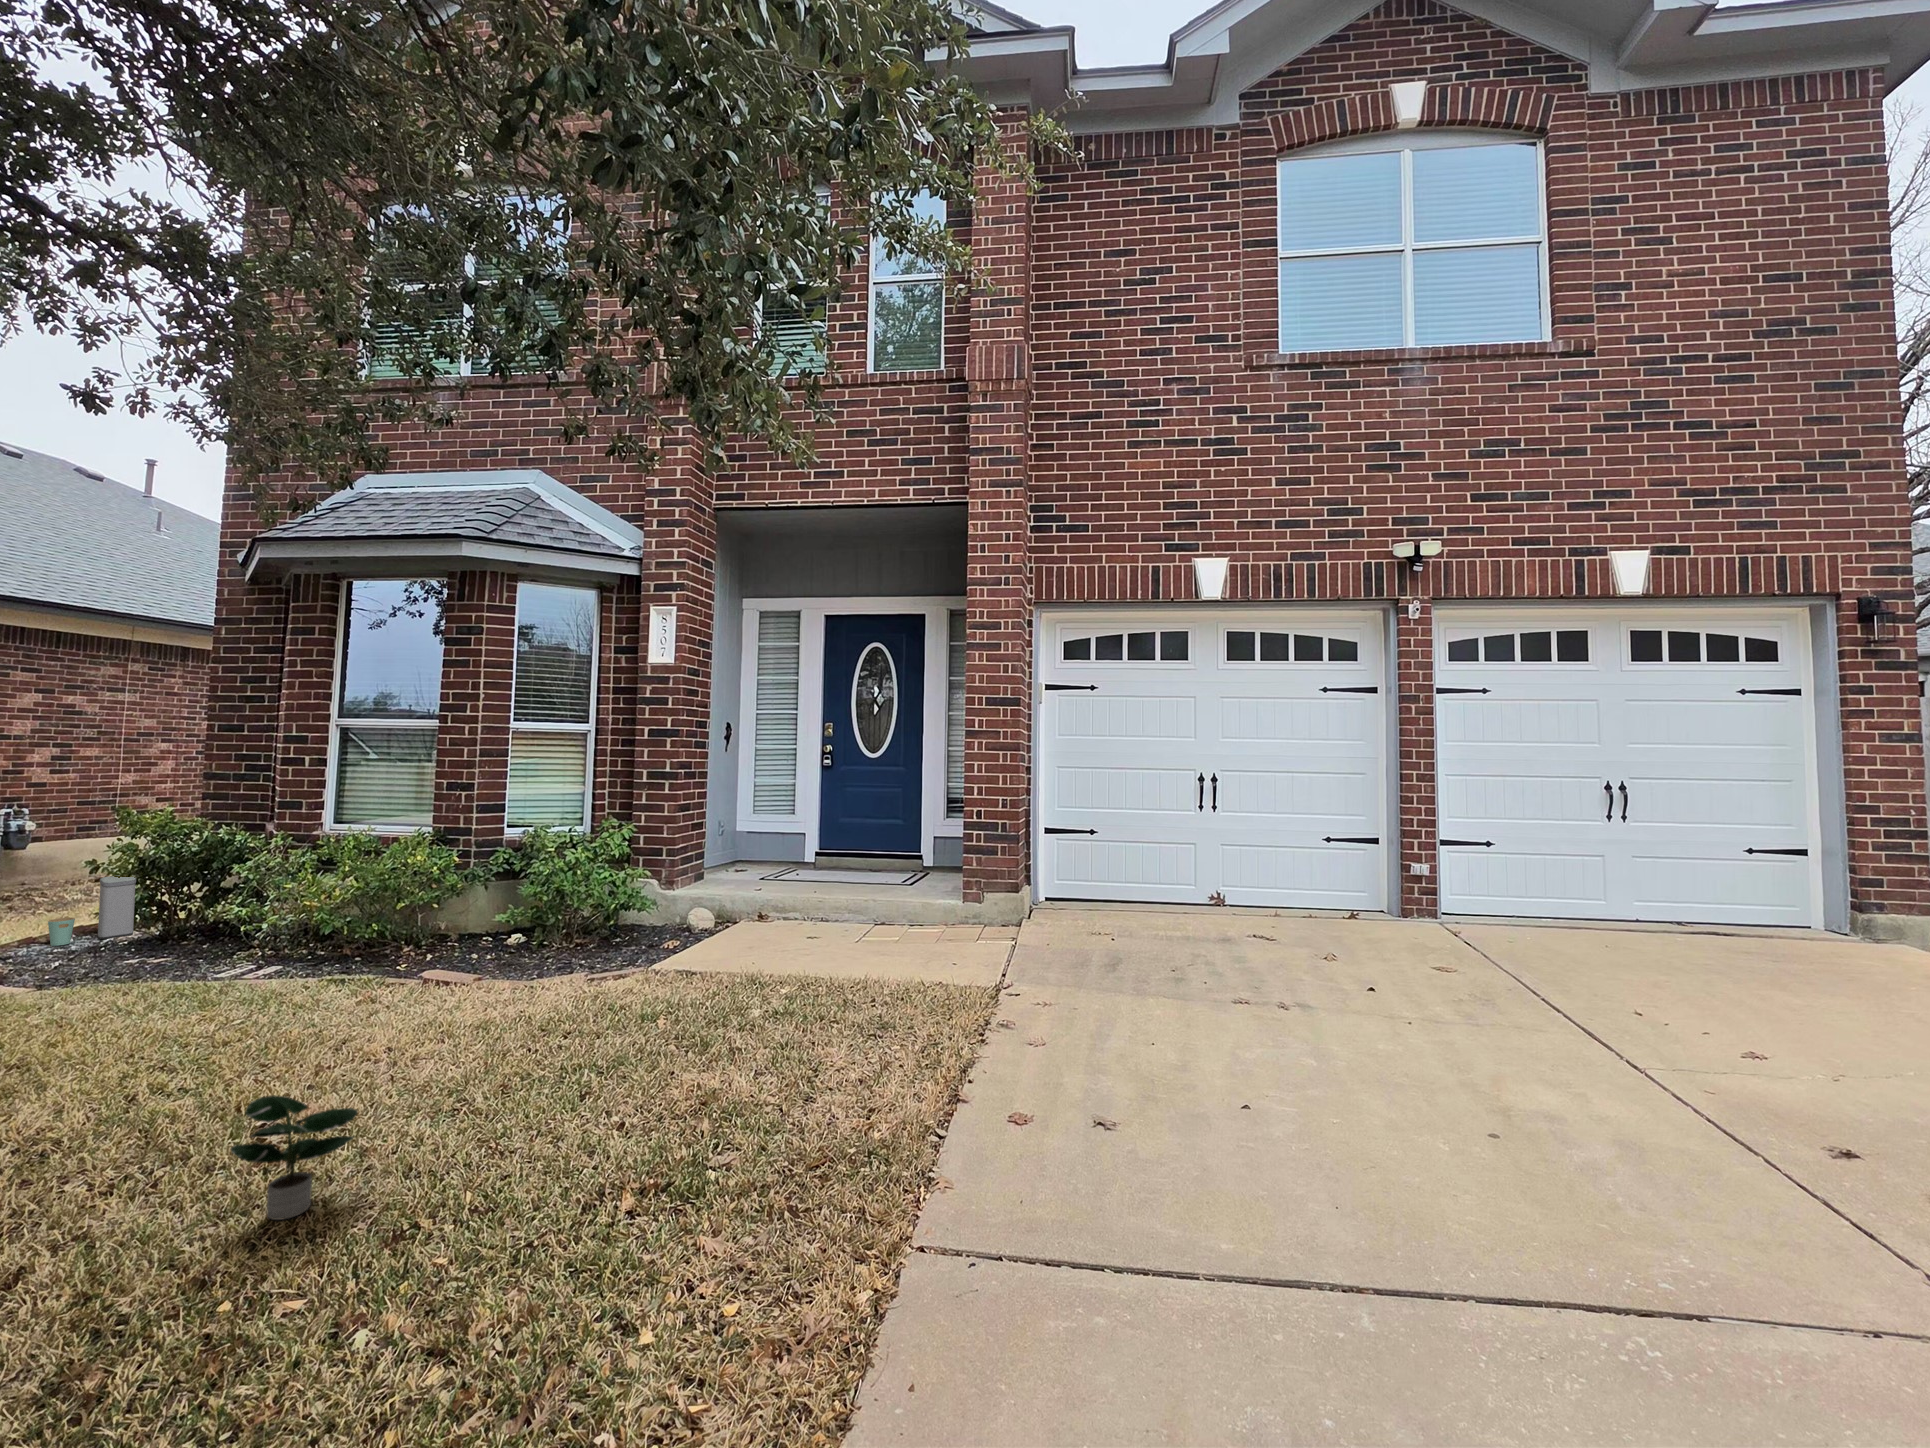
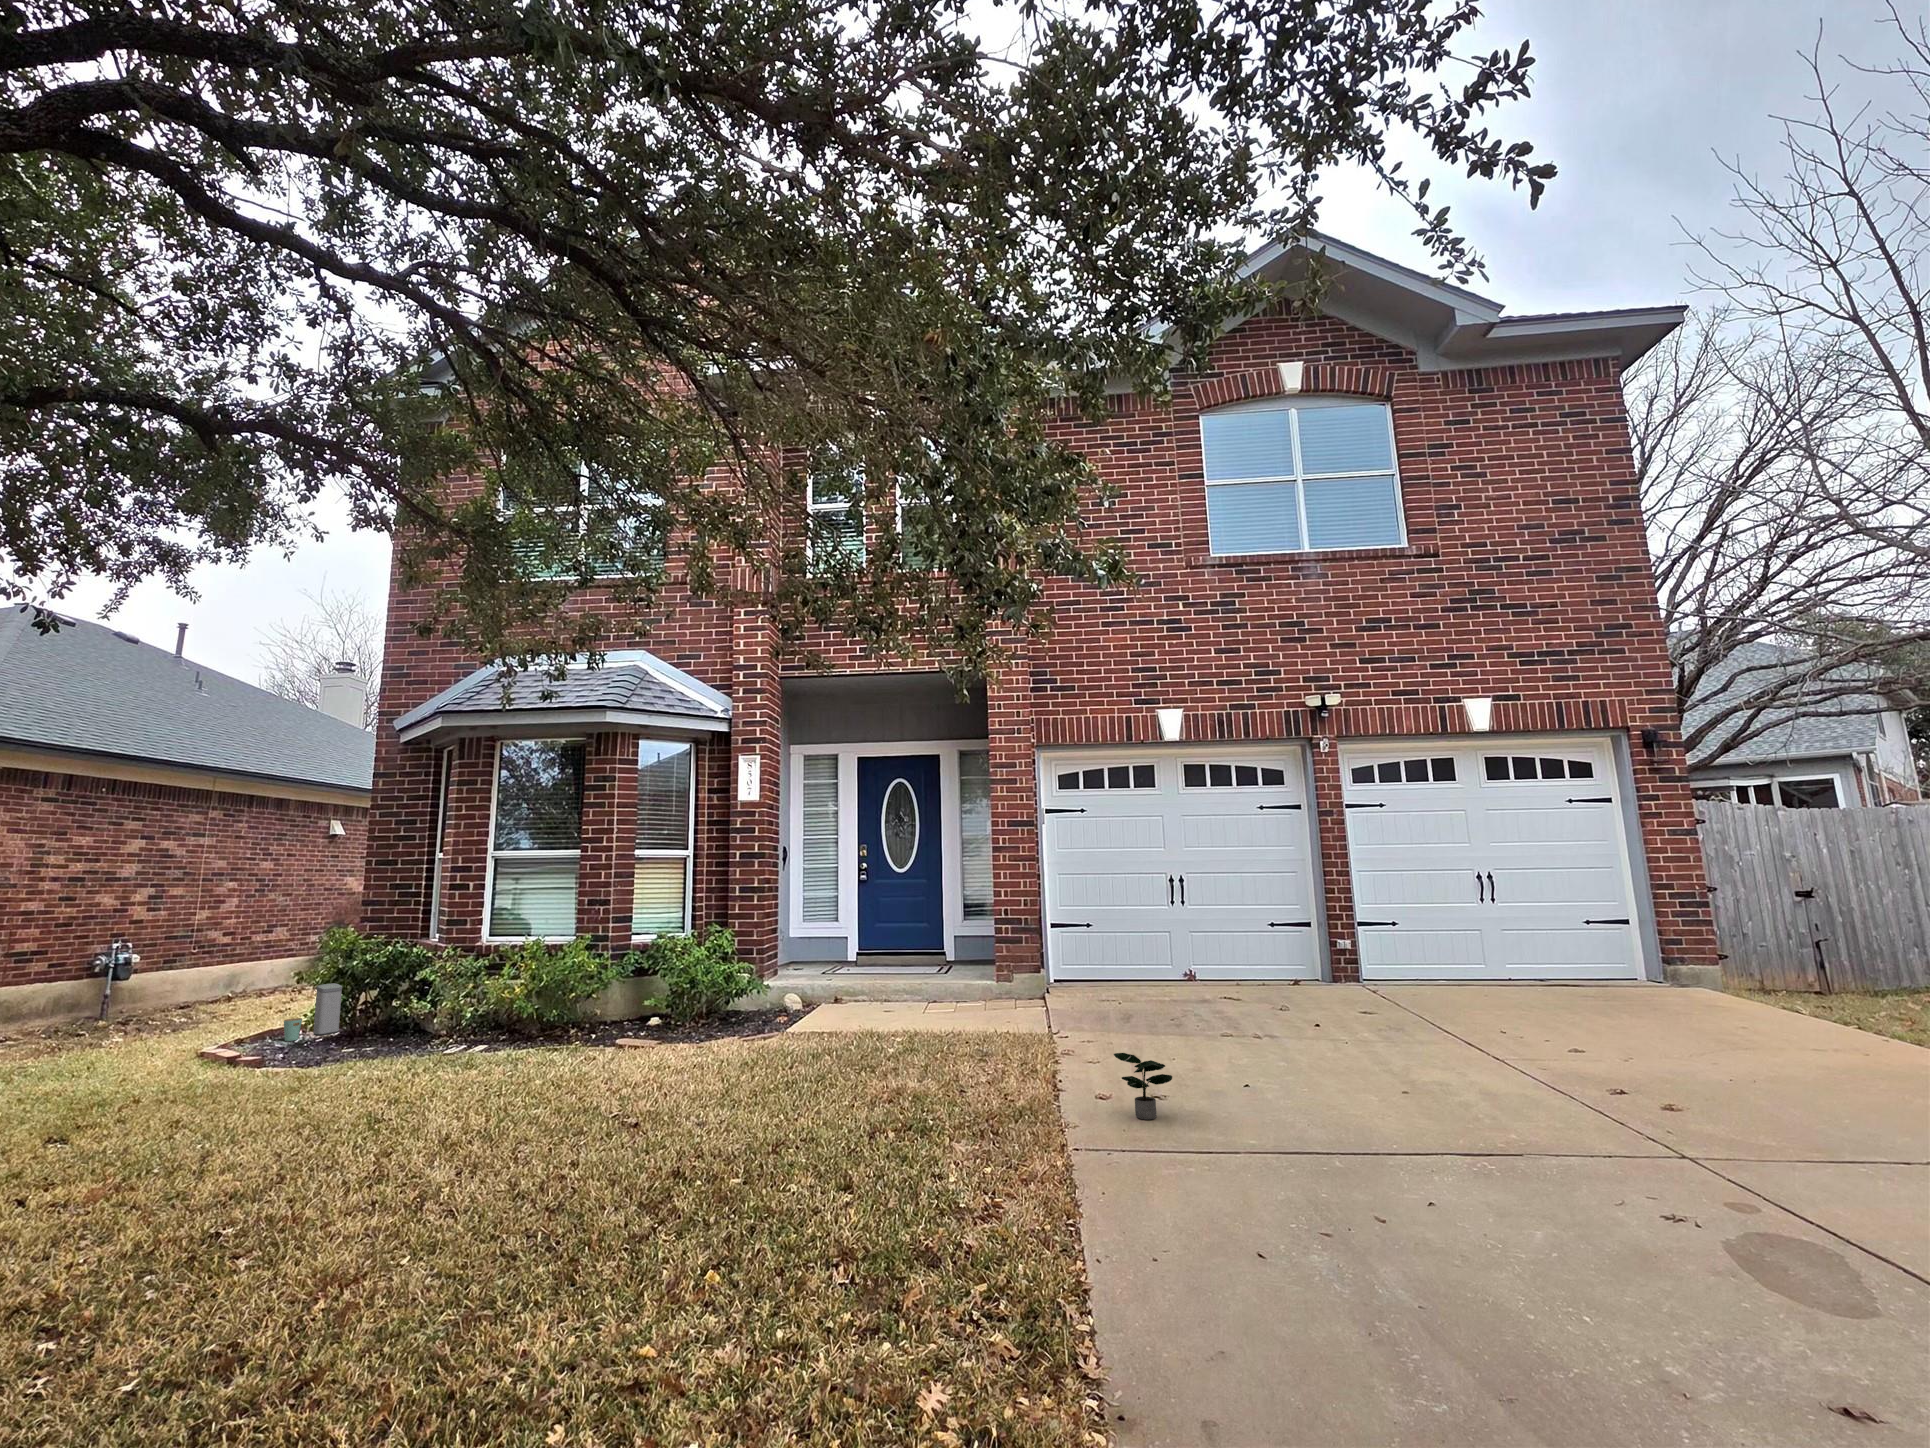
potted plant: present [231,1095,358,1220] -> present [1114,1053,1172,1120]

